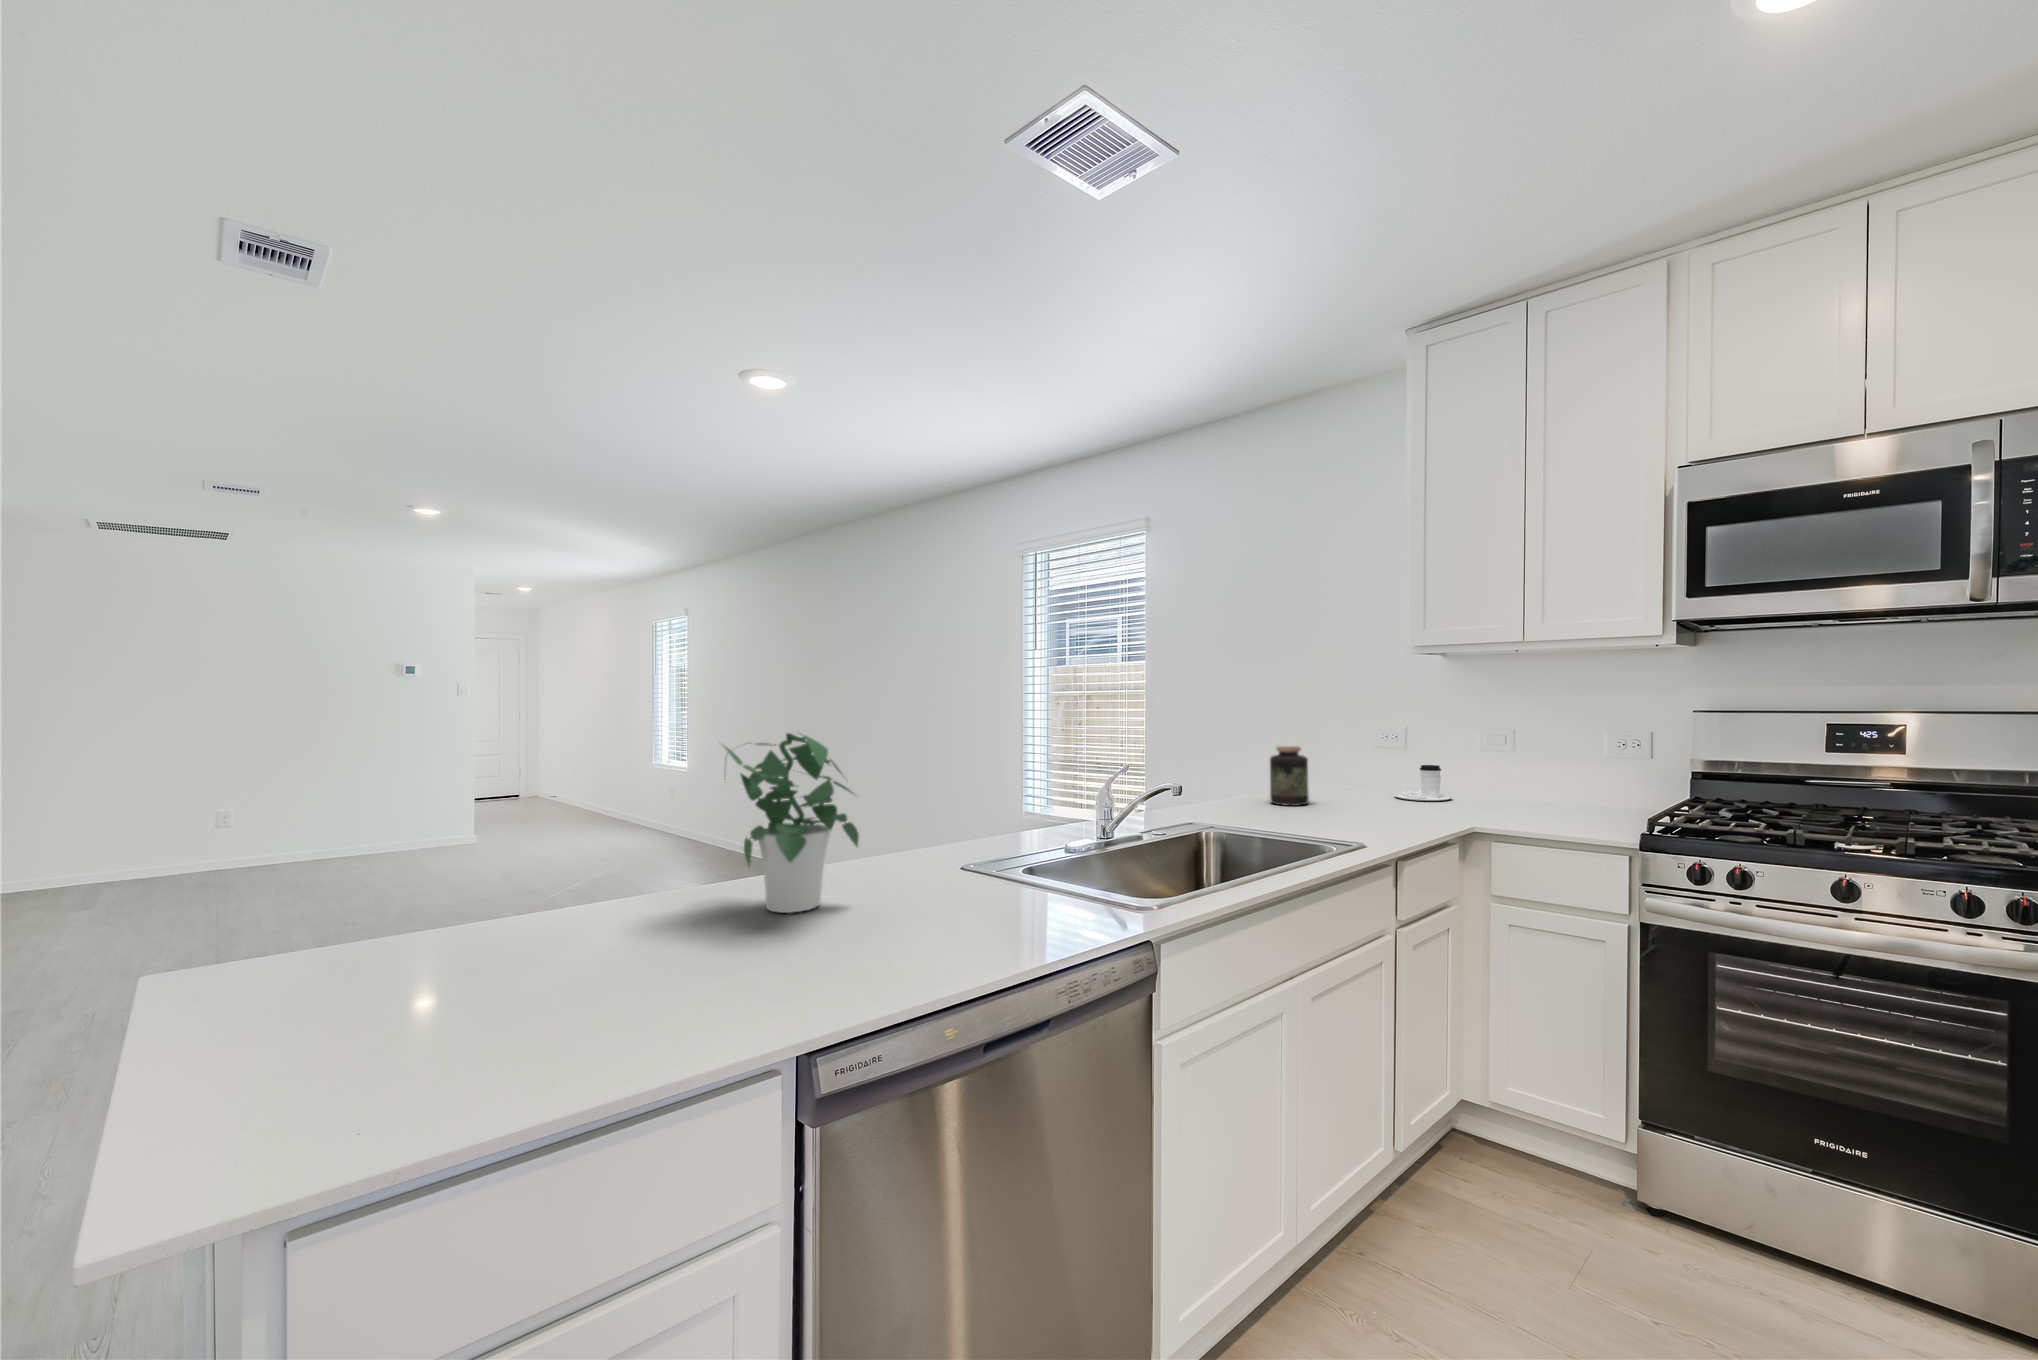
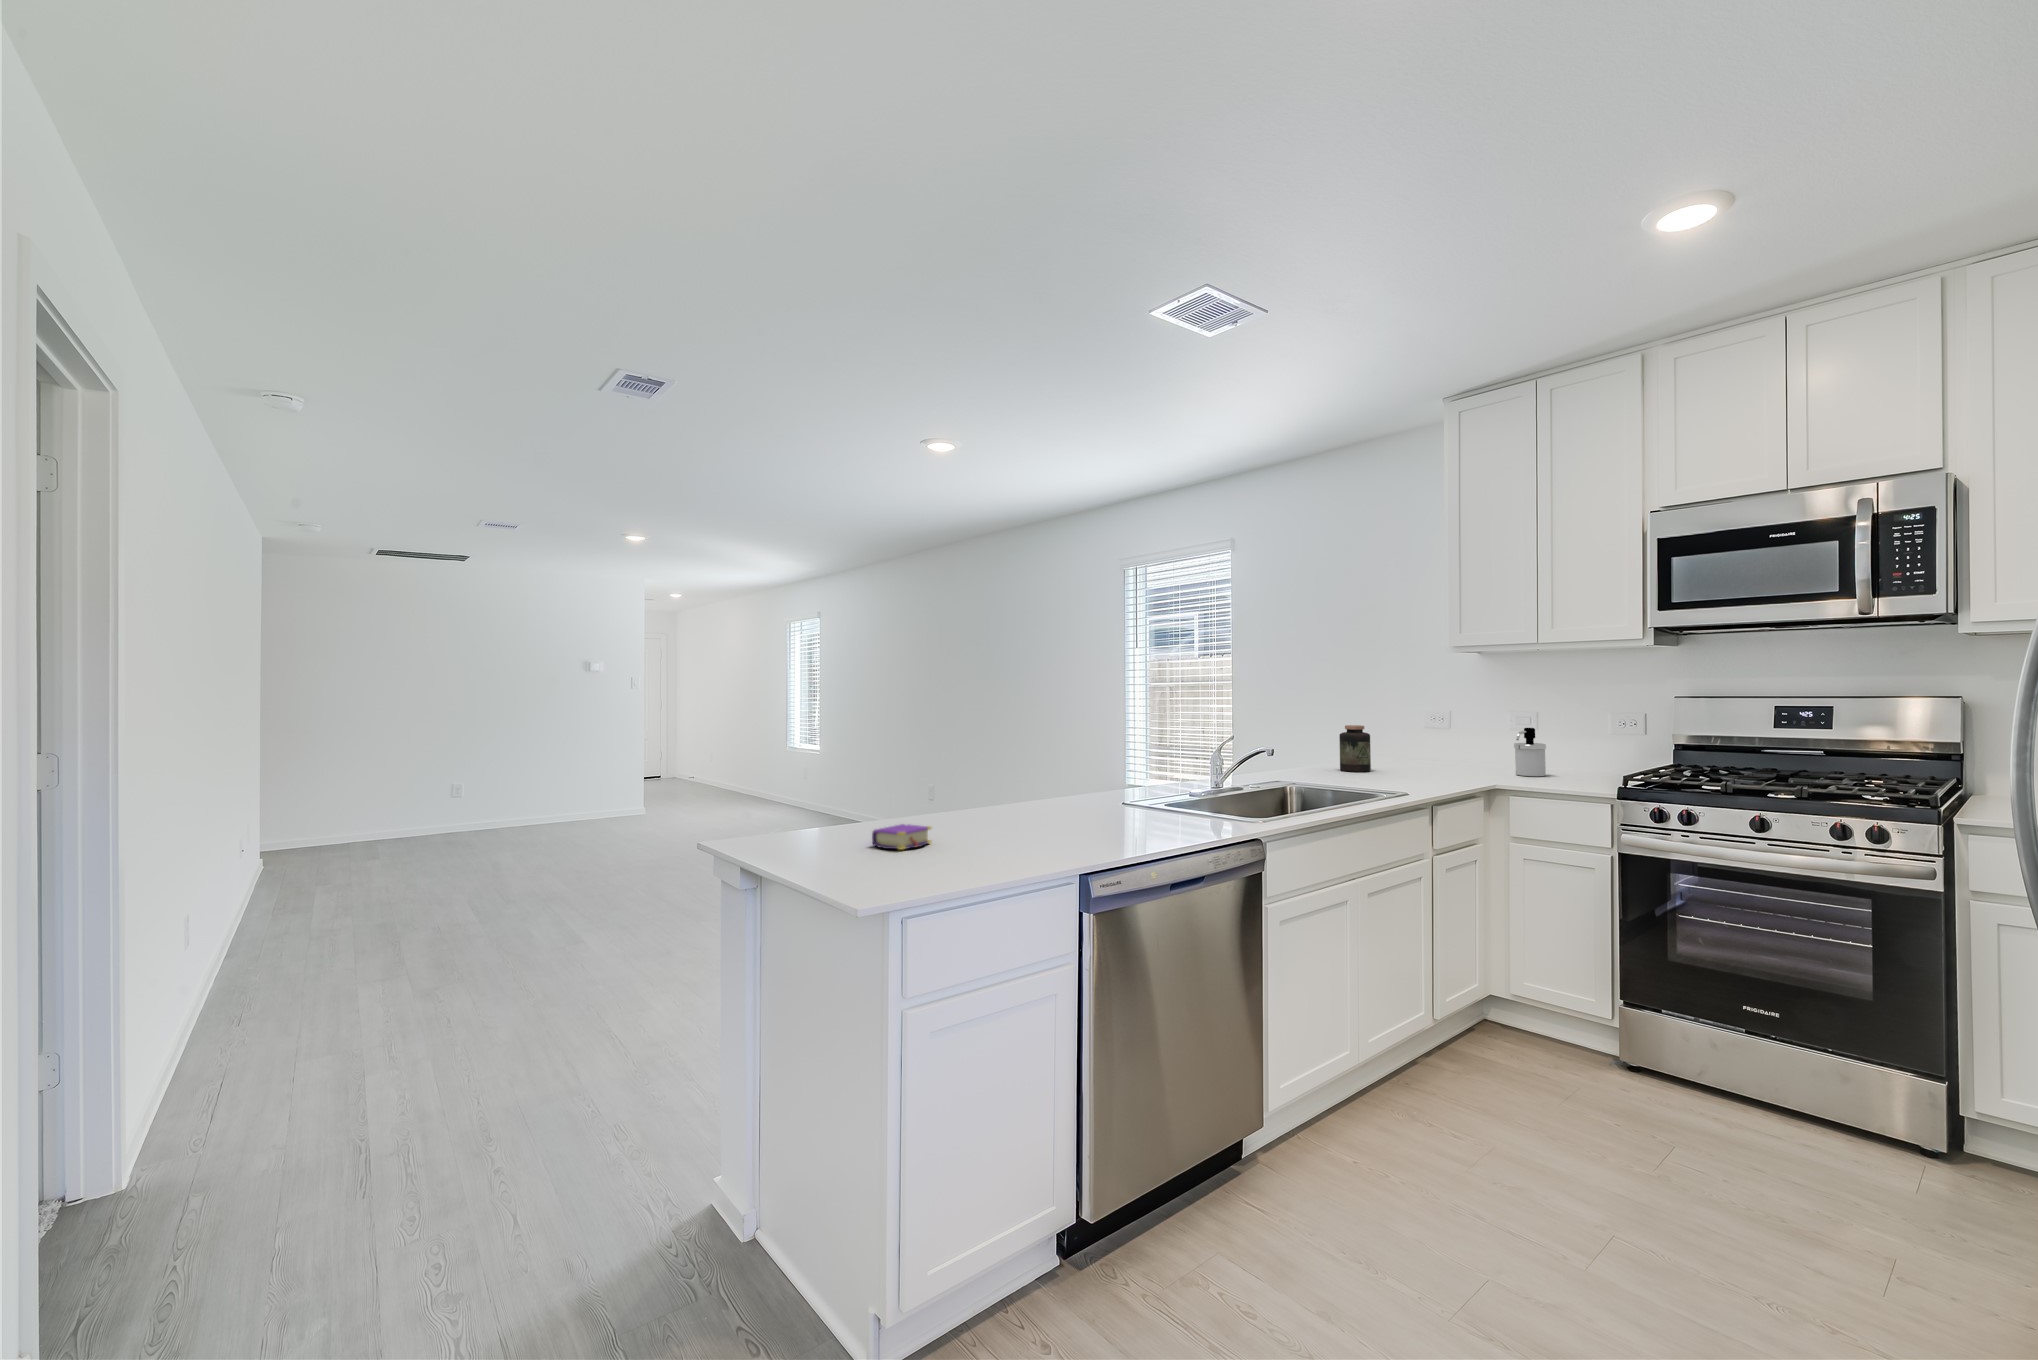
potted plant: present [724,733,859,913] -> none [981,701,1068,818]
soap dispenser: none [1486,749,1526,811] -> present [1514,728,1546,776]
coffee cup: present [1394,765,1452,801] -> none [1441,742,1489,770]
book: none [401,950,608,1027] -> present [872,824,931,850]

